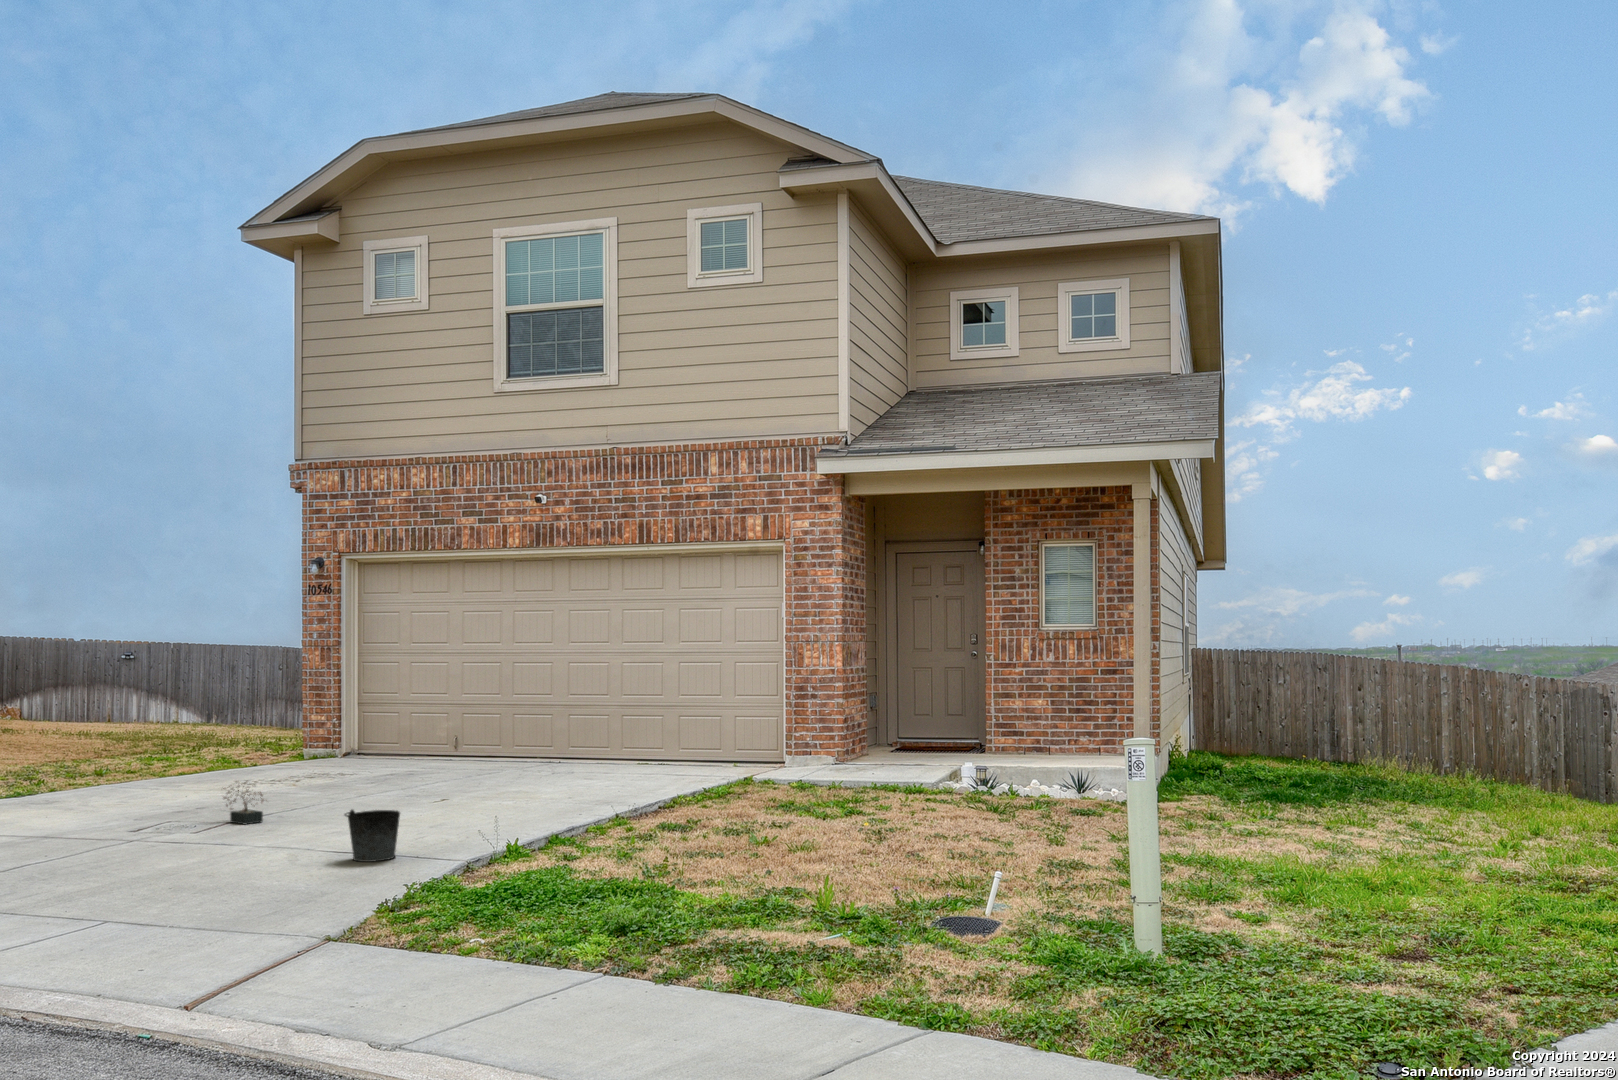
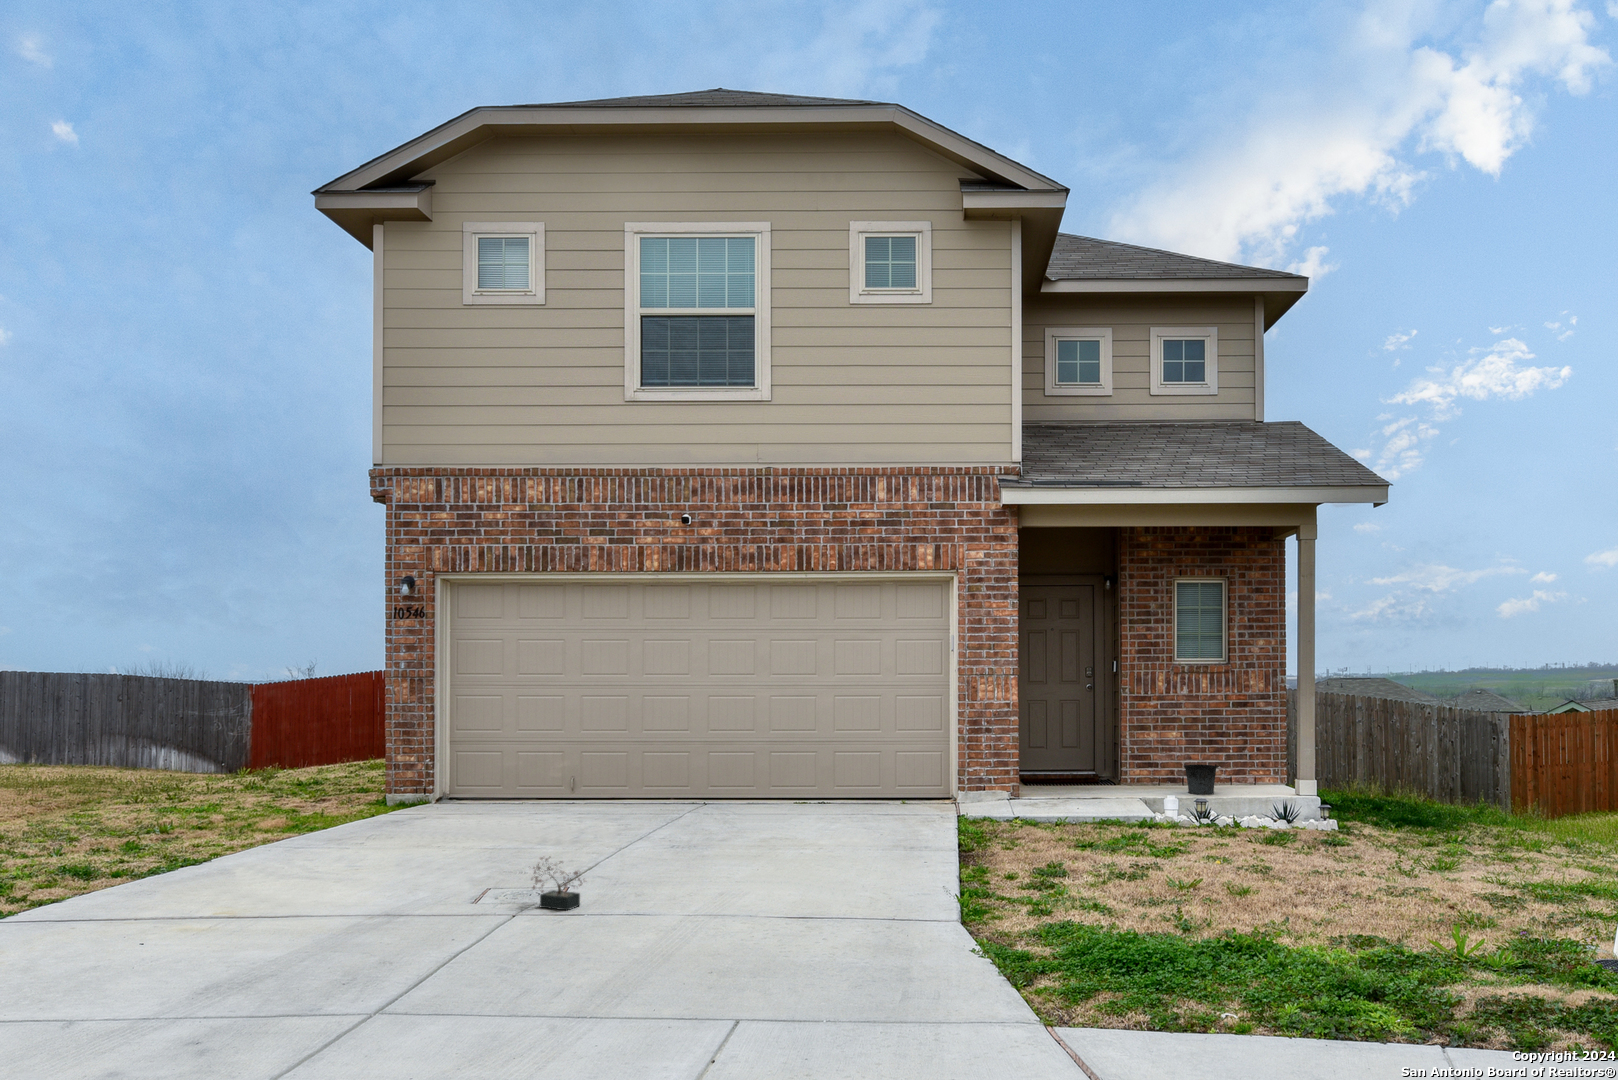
bucket: present [345,810,400,862] -> present [1184,764,1219,795]

